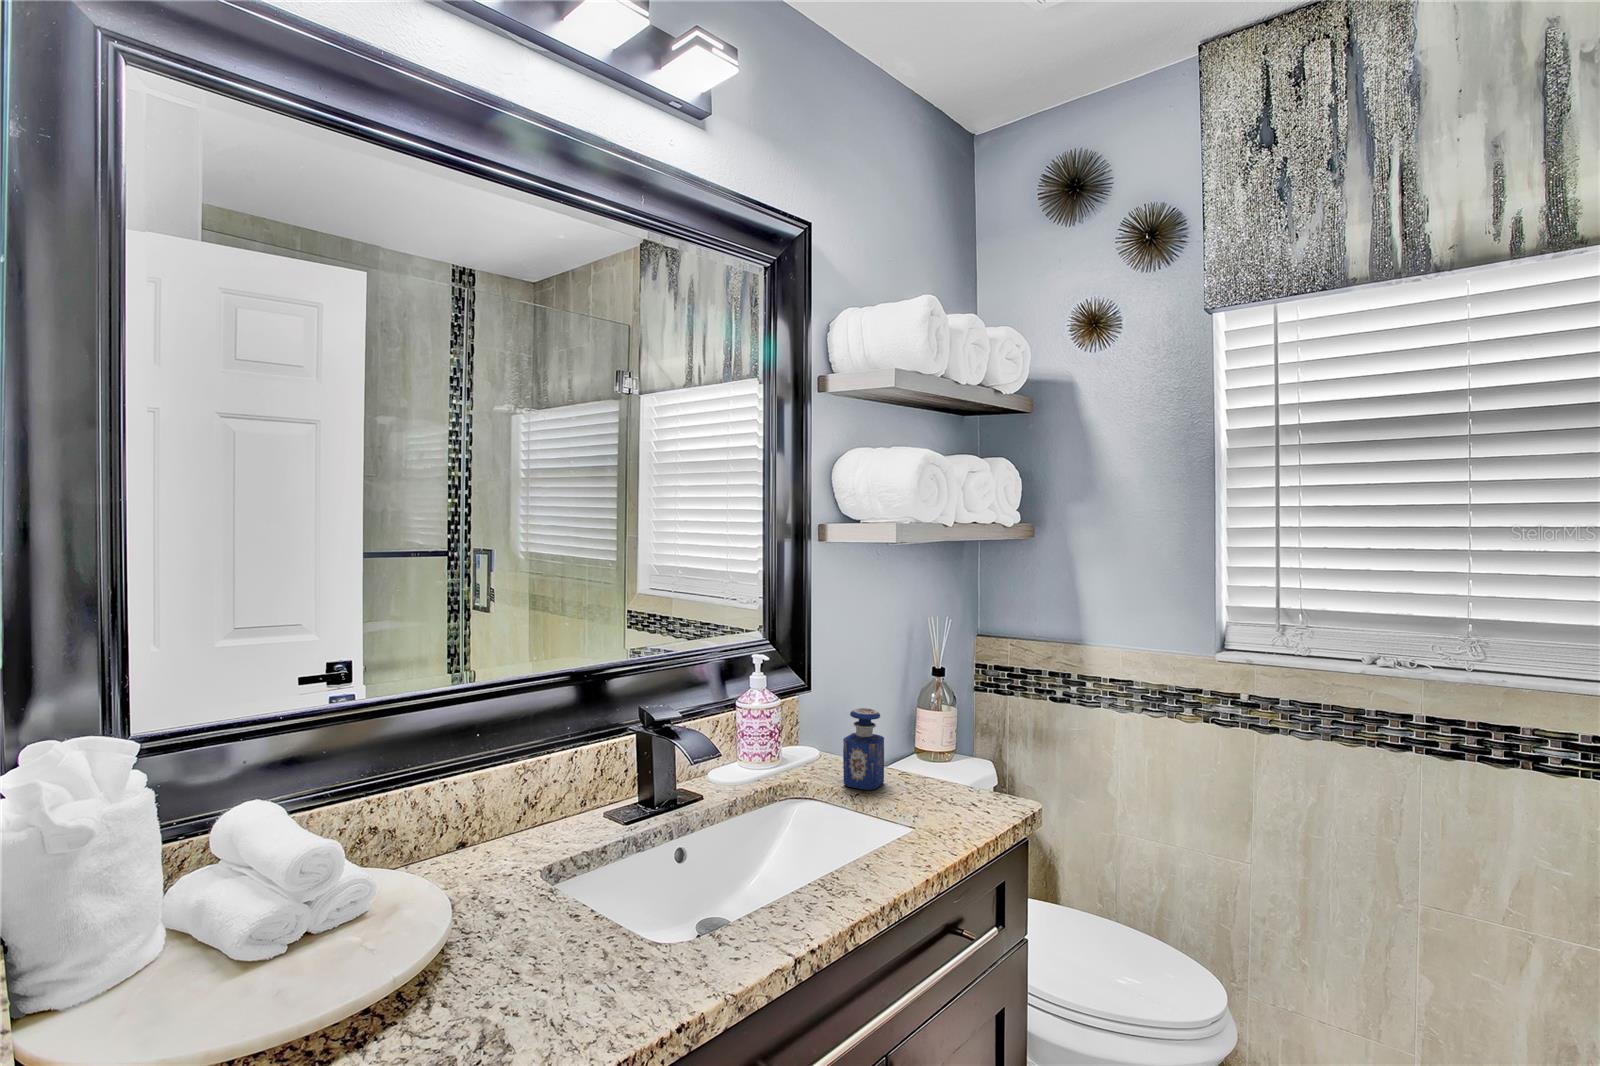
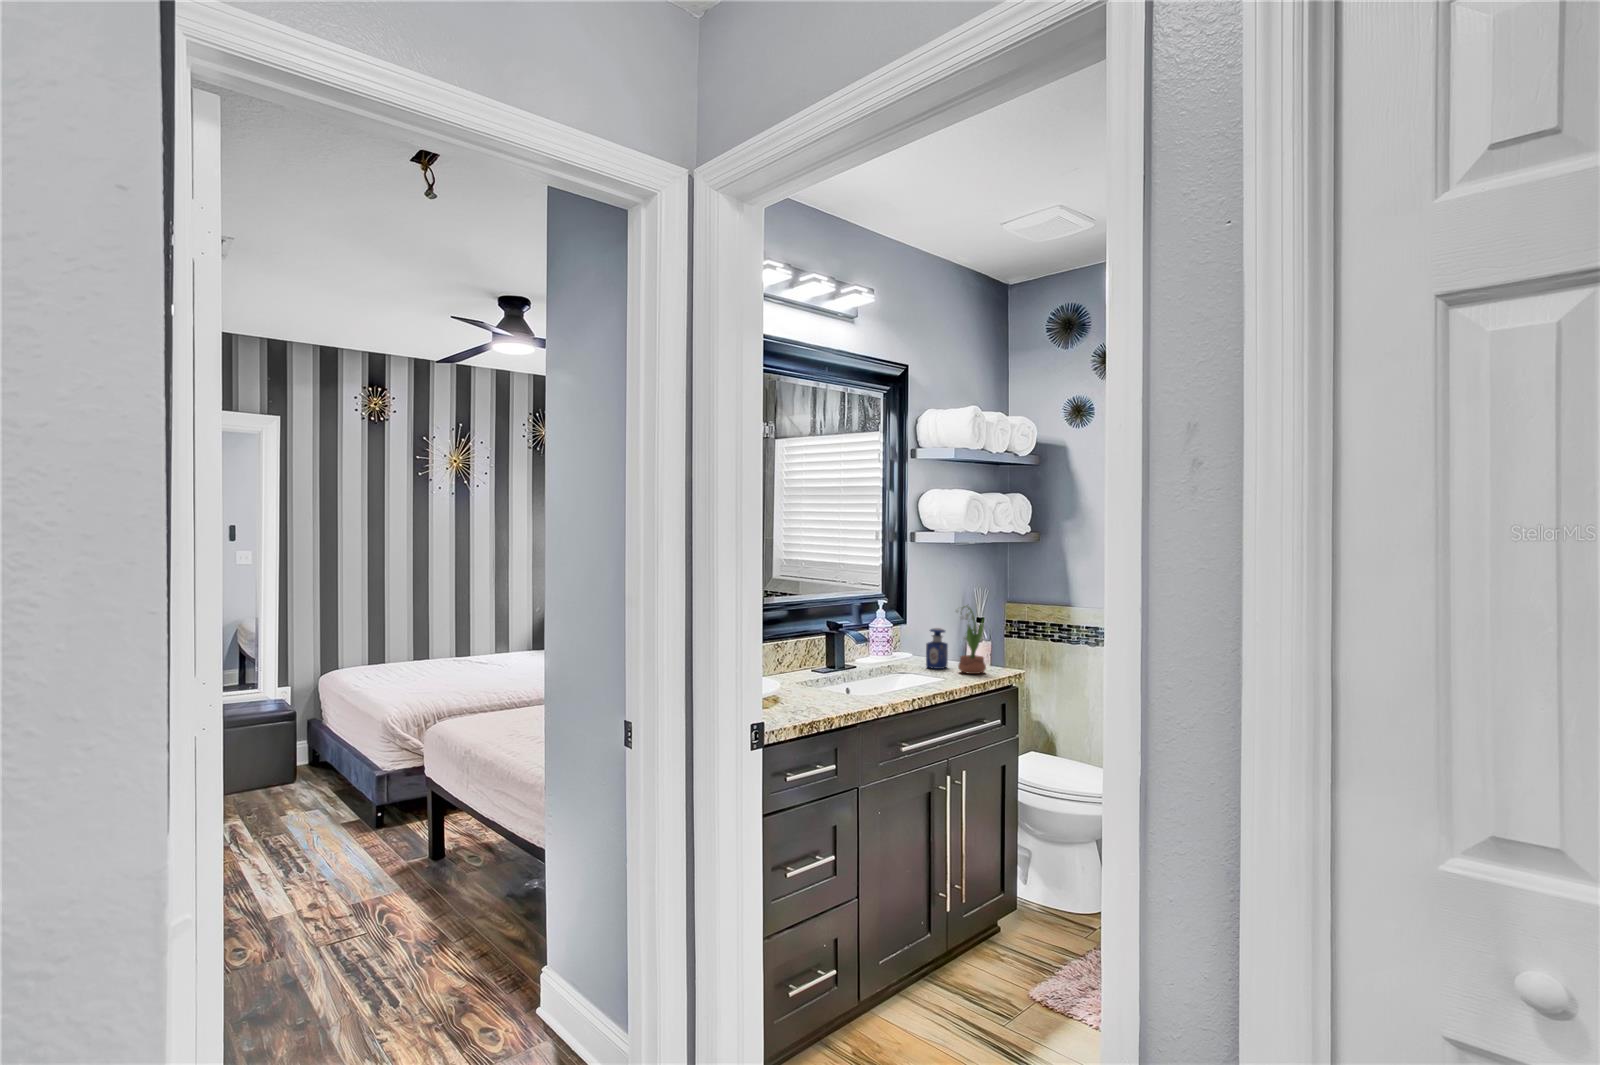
potted flower: none [897,669,960,811] -> present [955,605,986,674]

